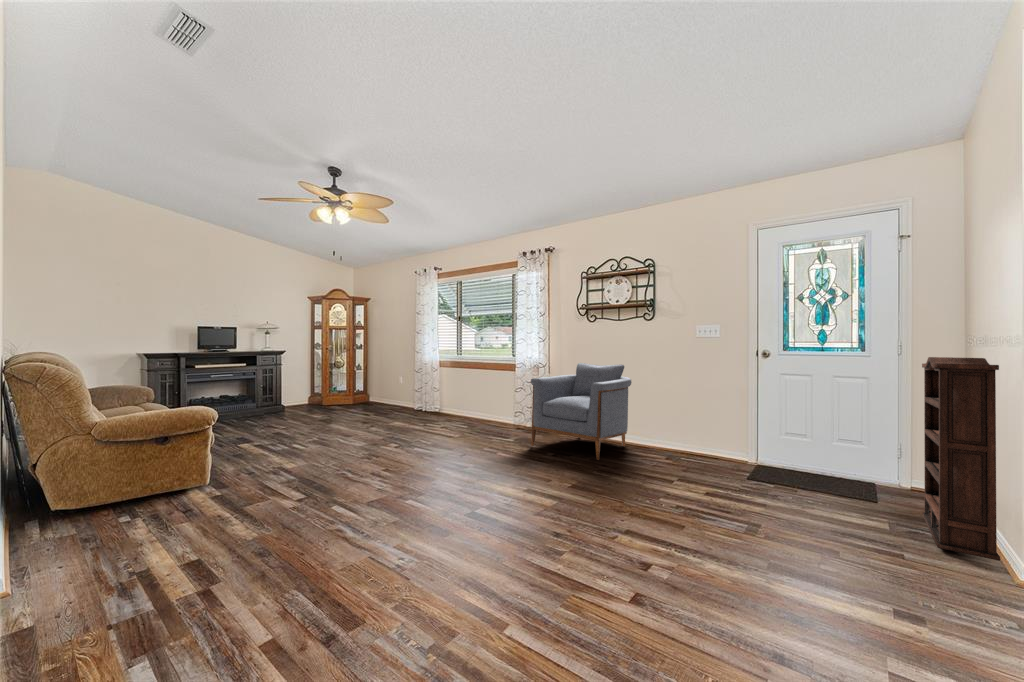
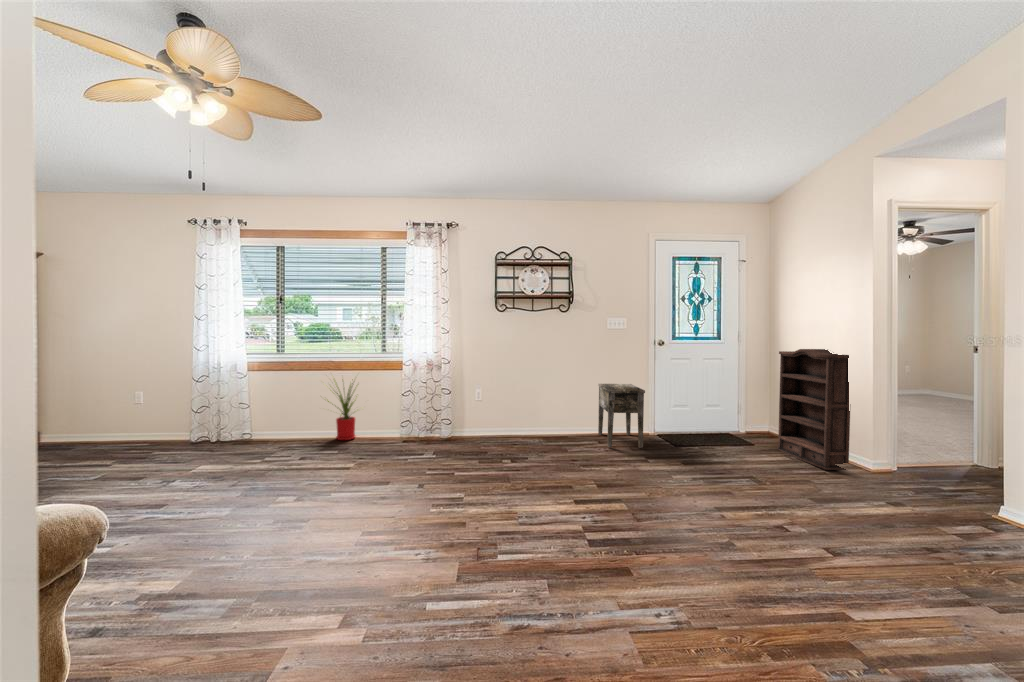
armchair: present [531,363,632,460] -> none [473,356,568,457]
house plant: none [458,371,497,423] -> present [327,379,356,440]
side table: none [664,397,724,471] -> present [598,384,645,447]

